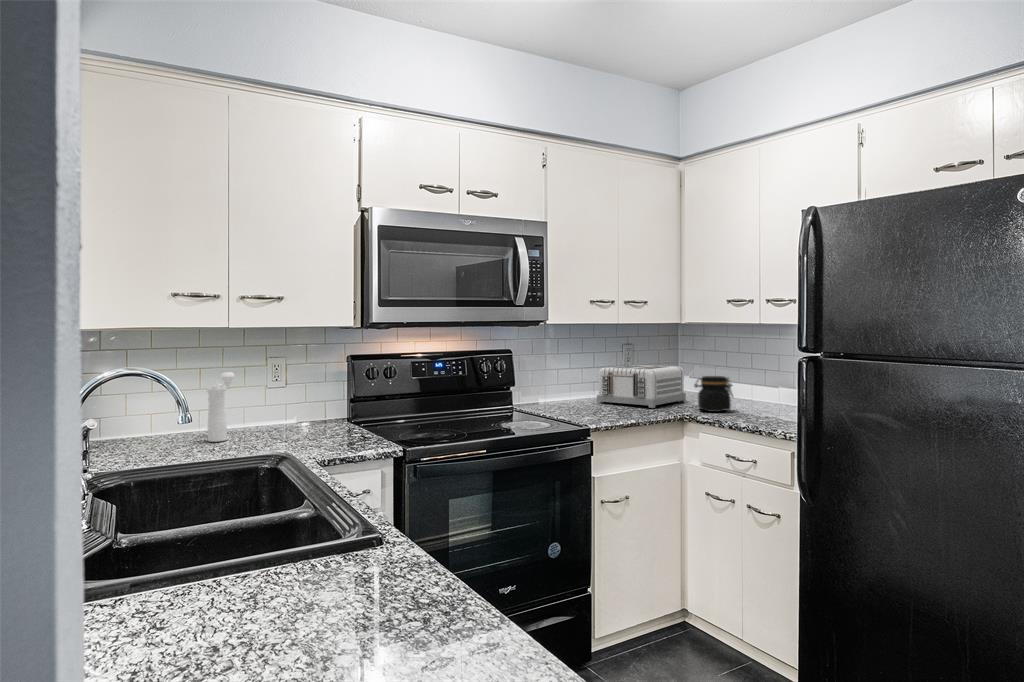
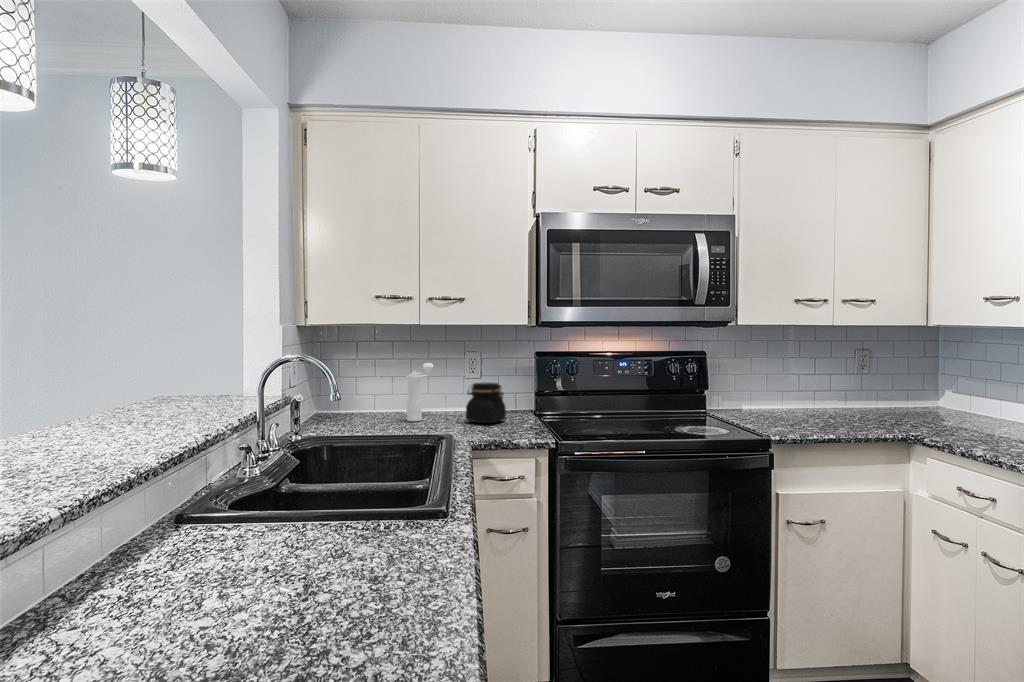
toaster: present [597,365,686,408] -> none [809,372,929,423]
jar: present [694,376,733,412] -> present [466,383,506,423]

